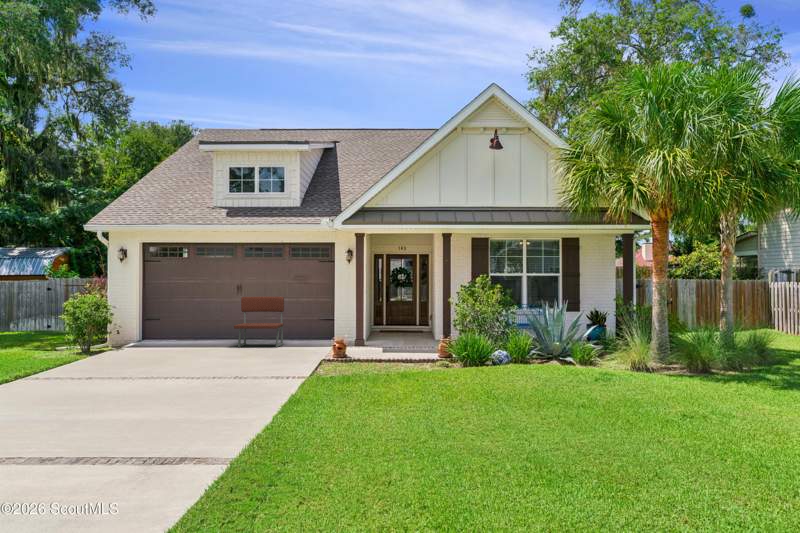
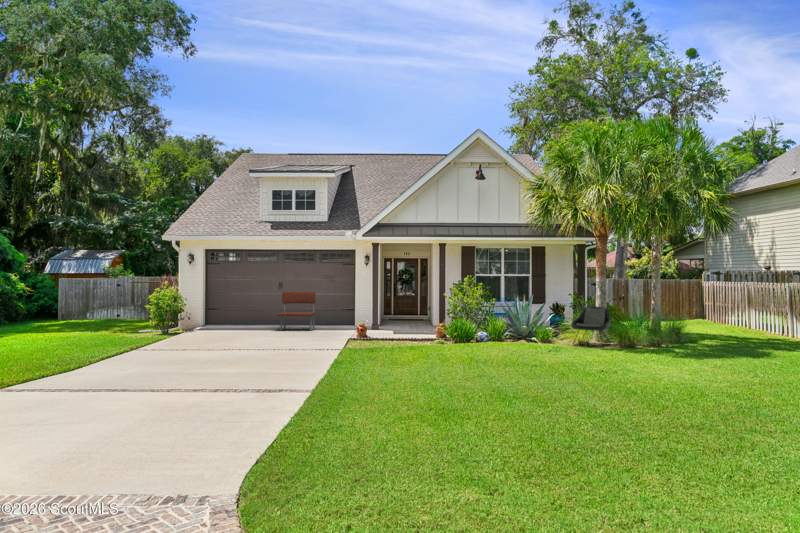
lounge chair: none [623,316,678,375] -> present [571,307,610,348]

